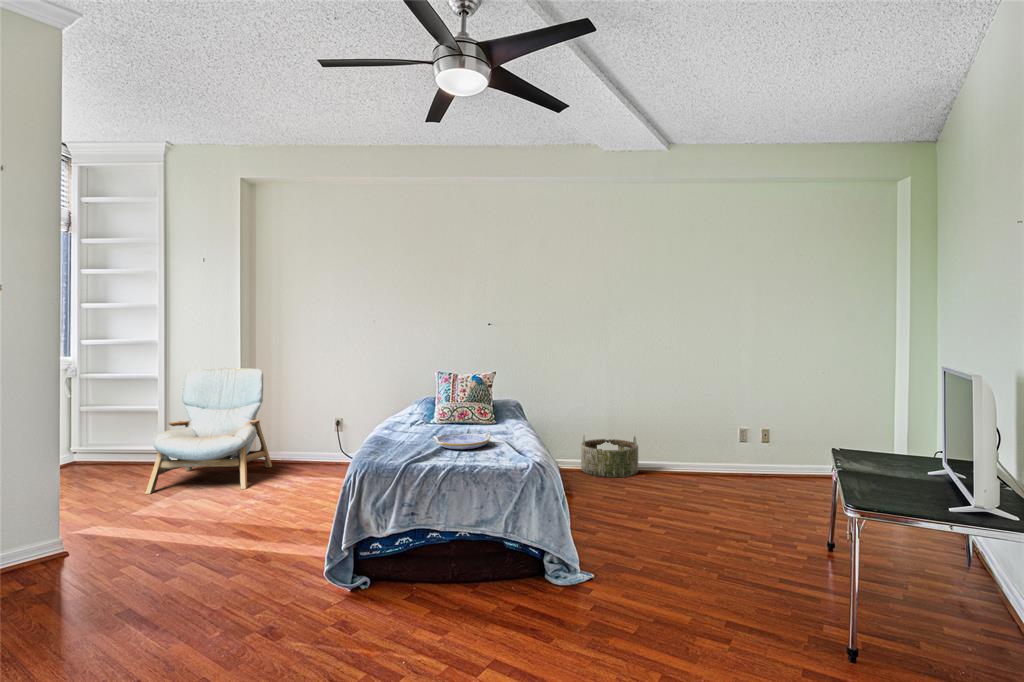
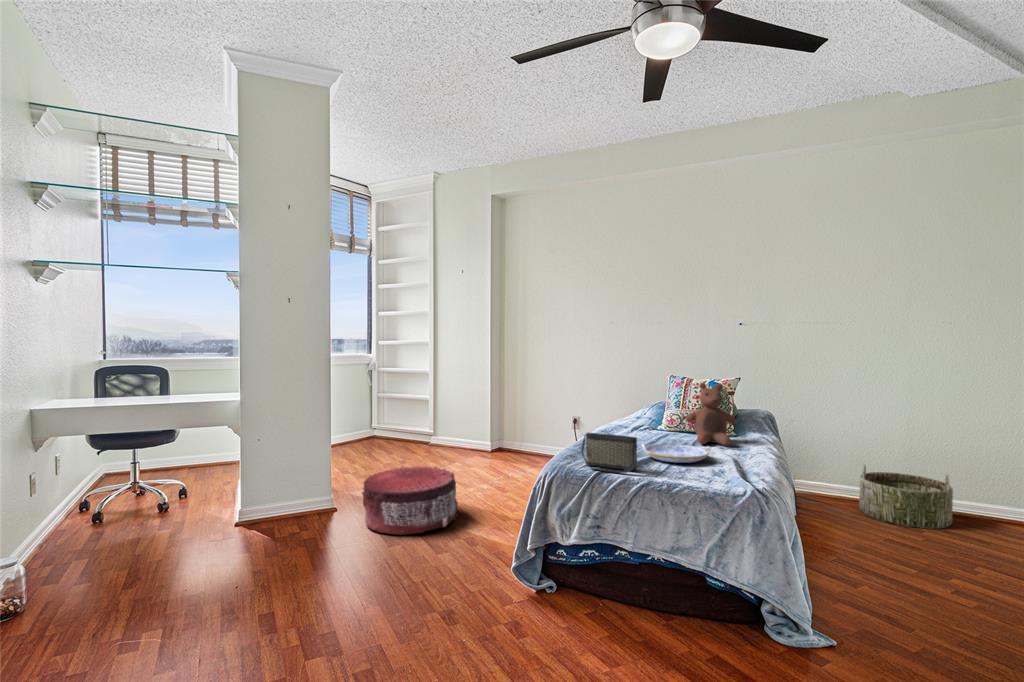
armchair: present [146,368,272,494] -> none [410,362,514,474]
stuffed bear: none [461,378,502,432] -> present [685,383,736,445]
handbag: none [386,430,439,464] -> present [581,433,637,473]
pouf: none [108,486,238,571] -> present [362,466,459,534]

